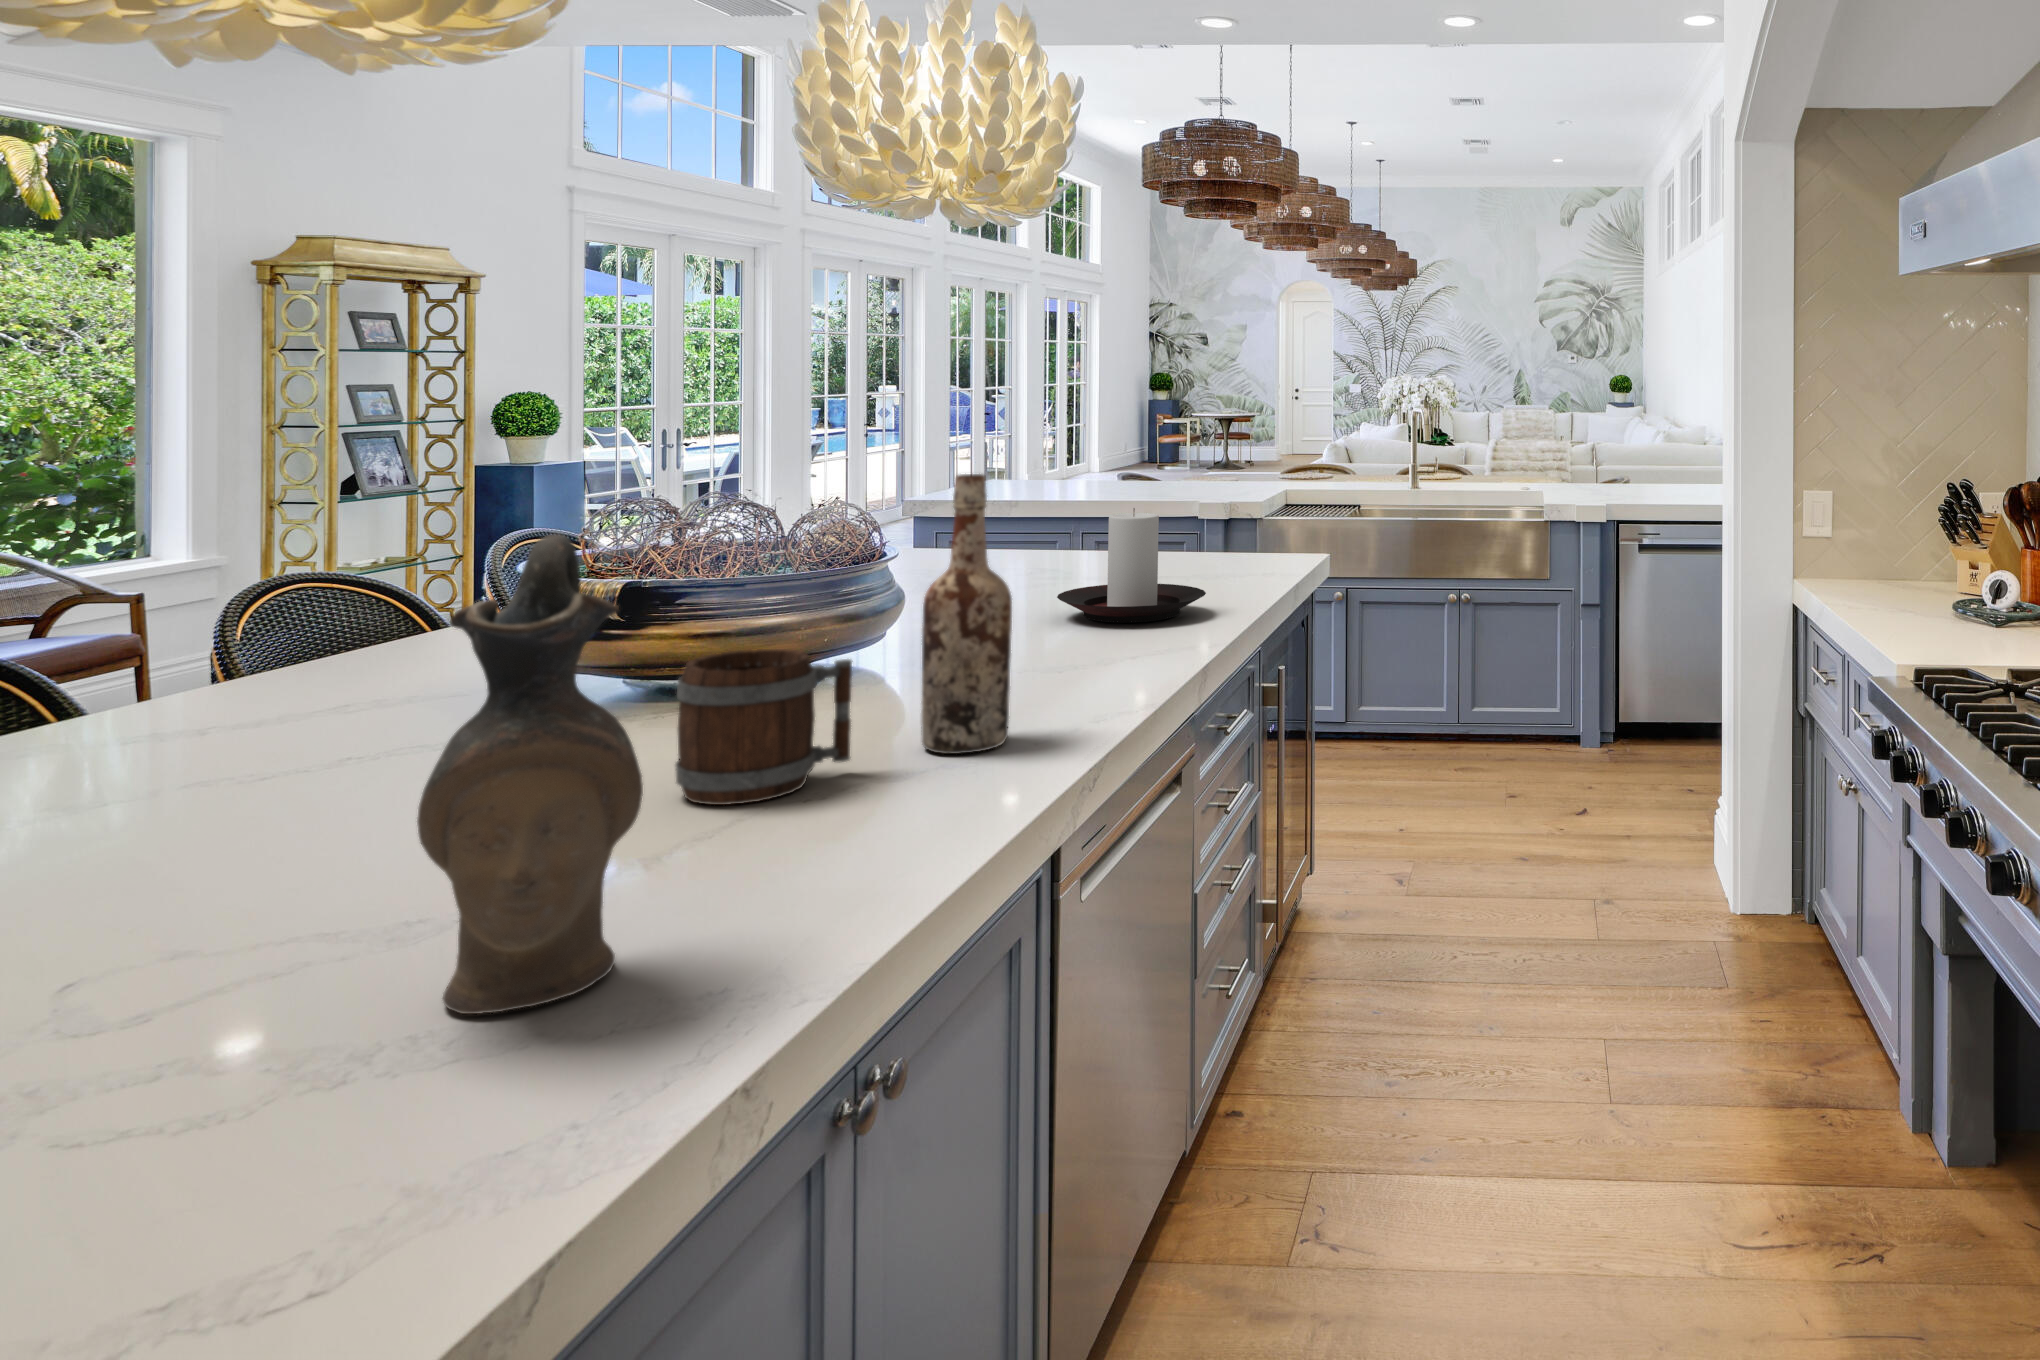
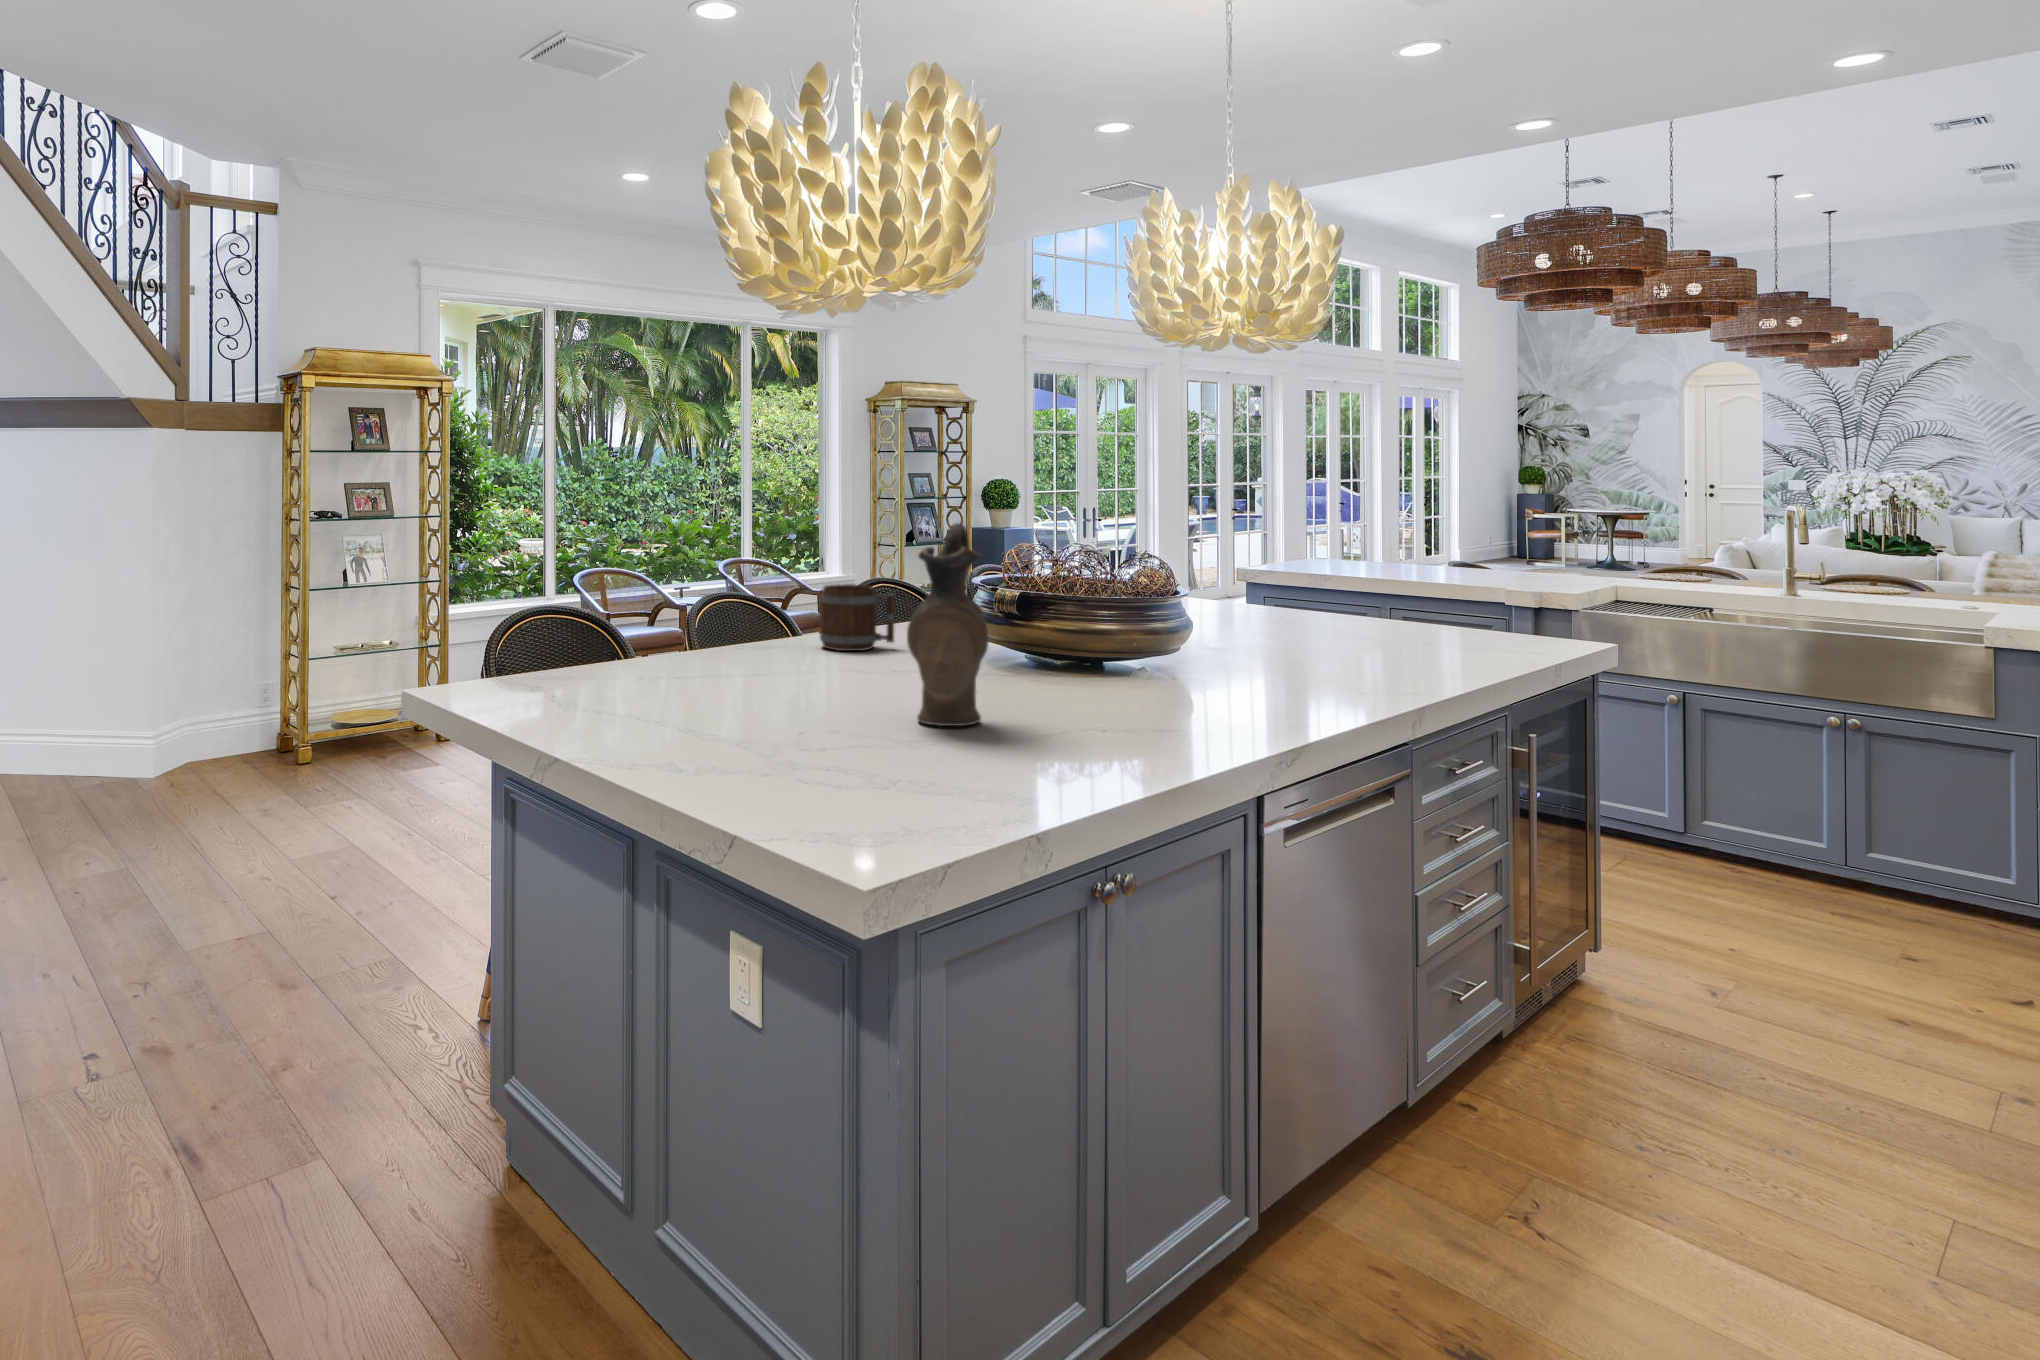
wine bottle: present [921,474,1012,754] -> none [1161,514,1214,684]
candle holder: present [1057,508,1206,623] -> none [1295,557,1414,641]
mug: present [676,649,852,805] -> present [819,584,895,651]

